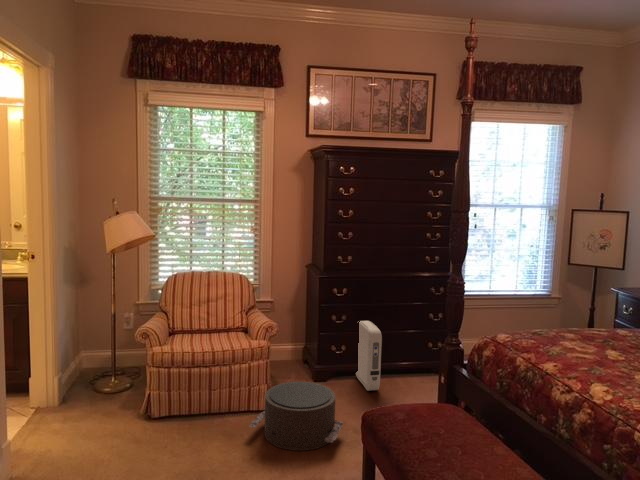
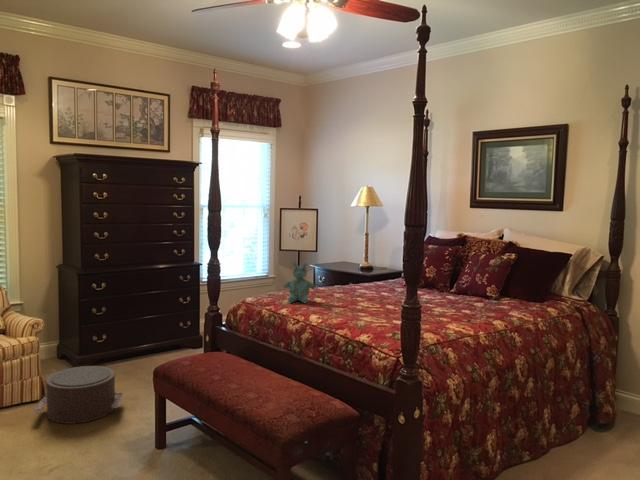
stuffed bear: none [556,291,611,358] -> present [284,262,315,303]
air purifier: present [356,321,382,391] -> none [115,309,142,369]

